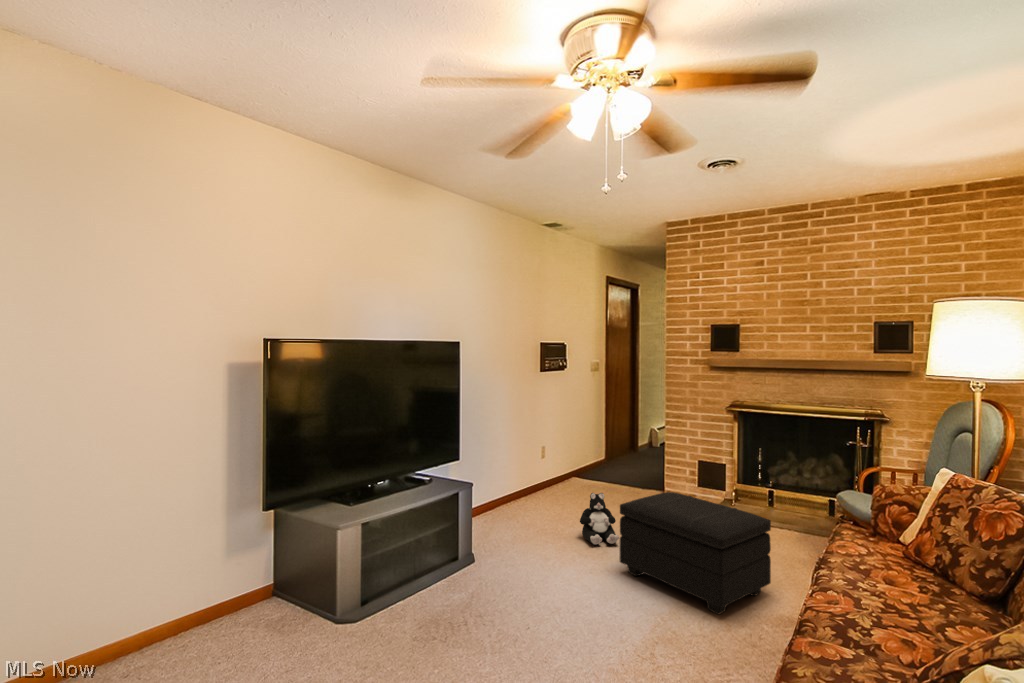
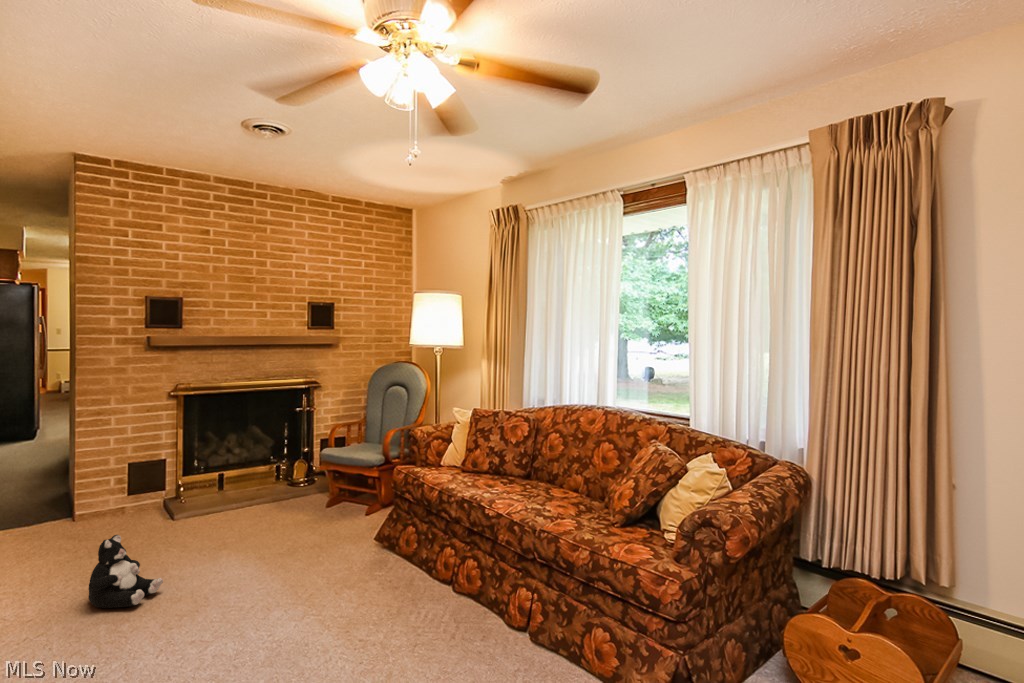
footstool: present [620,492,771,614] -> none [222,484,366,603]

